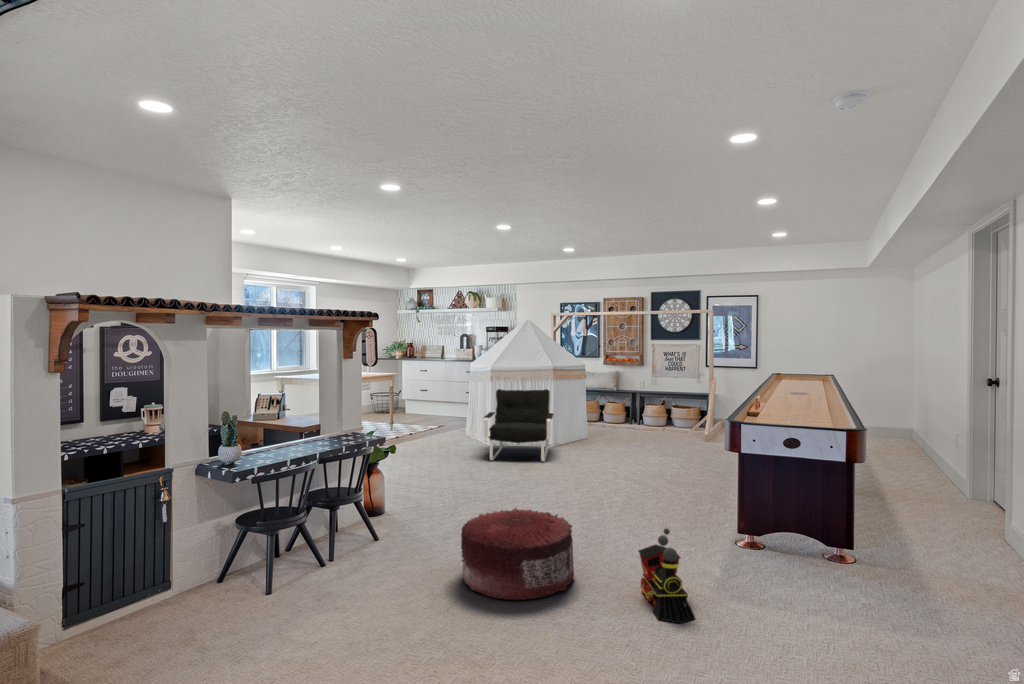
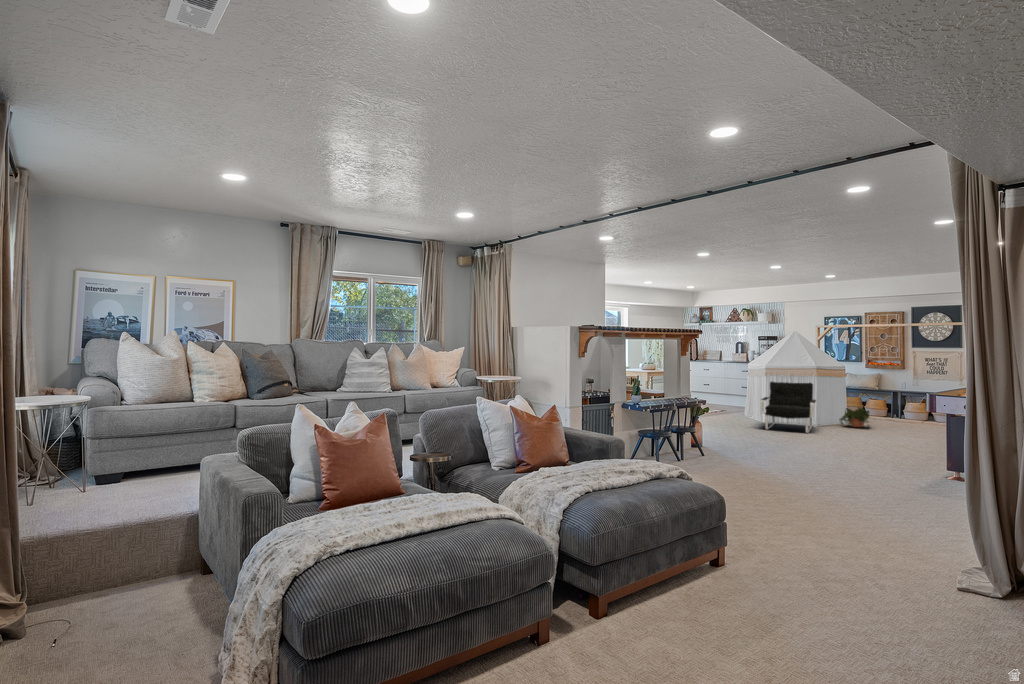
potted plant: none [579,417,616,445] -> present [839,407,869,427]
pouf: present [461,508,574,600] -> none [757,440,825,481]
toy train: present [638,528,695,623] -> none [865,450,898,496]

